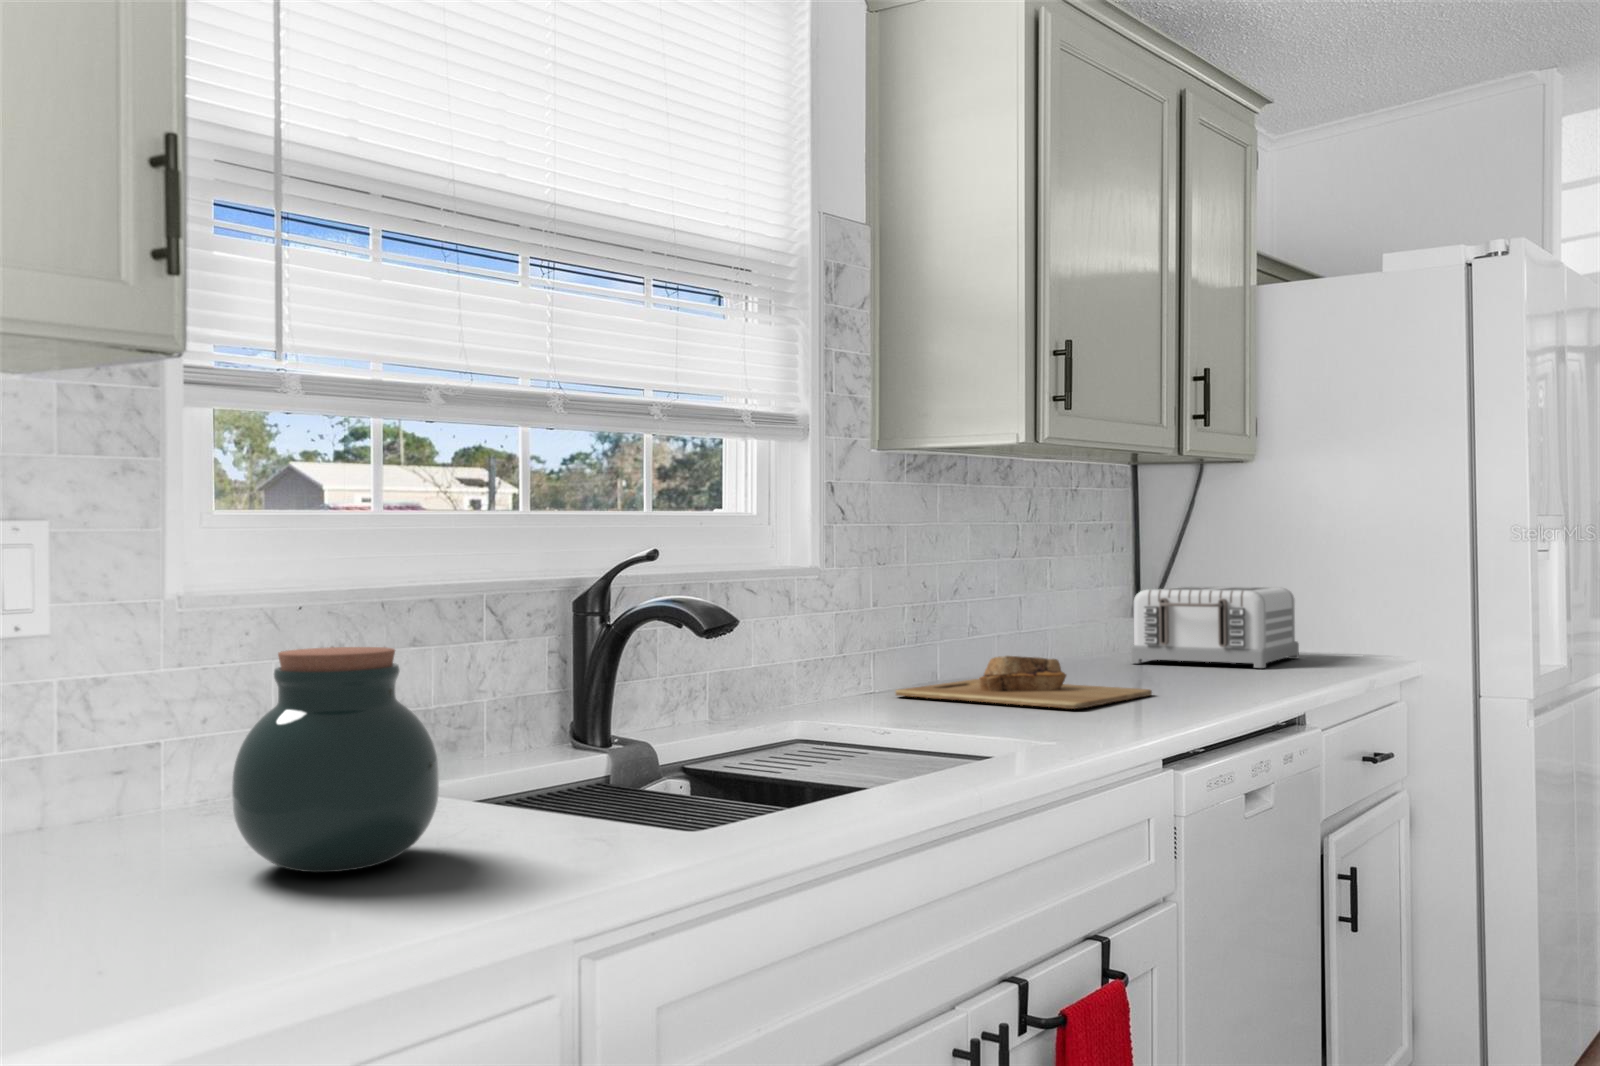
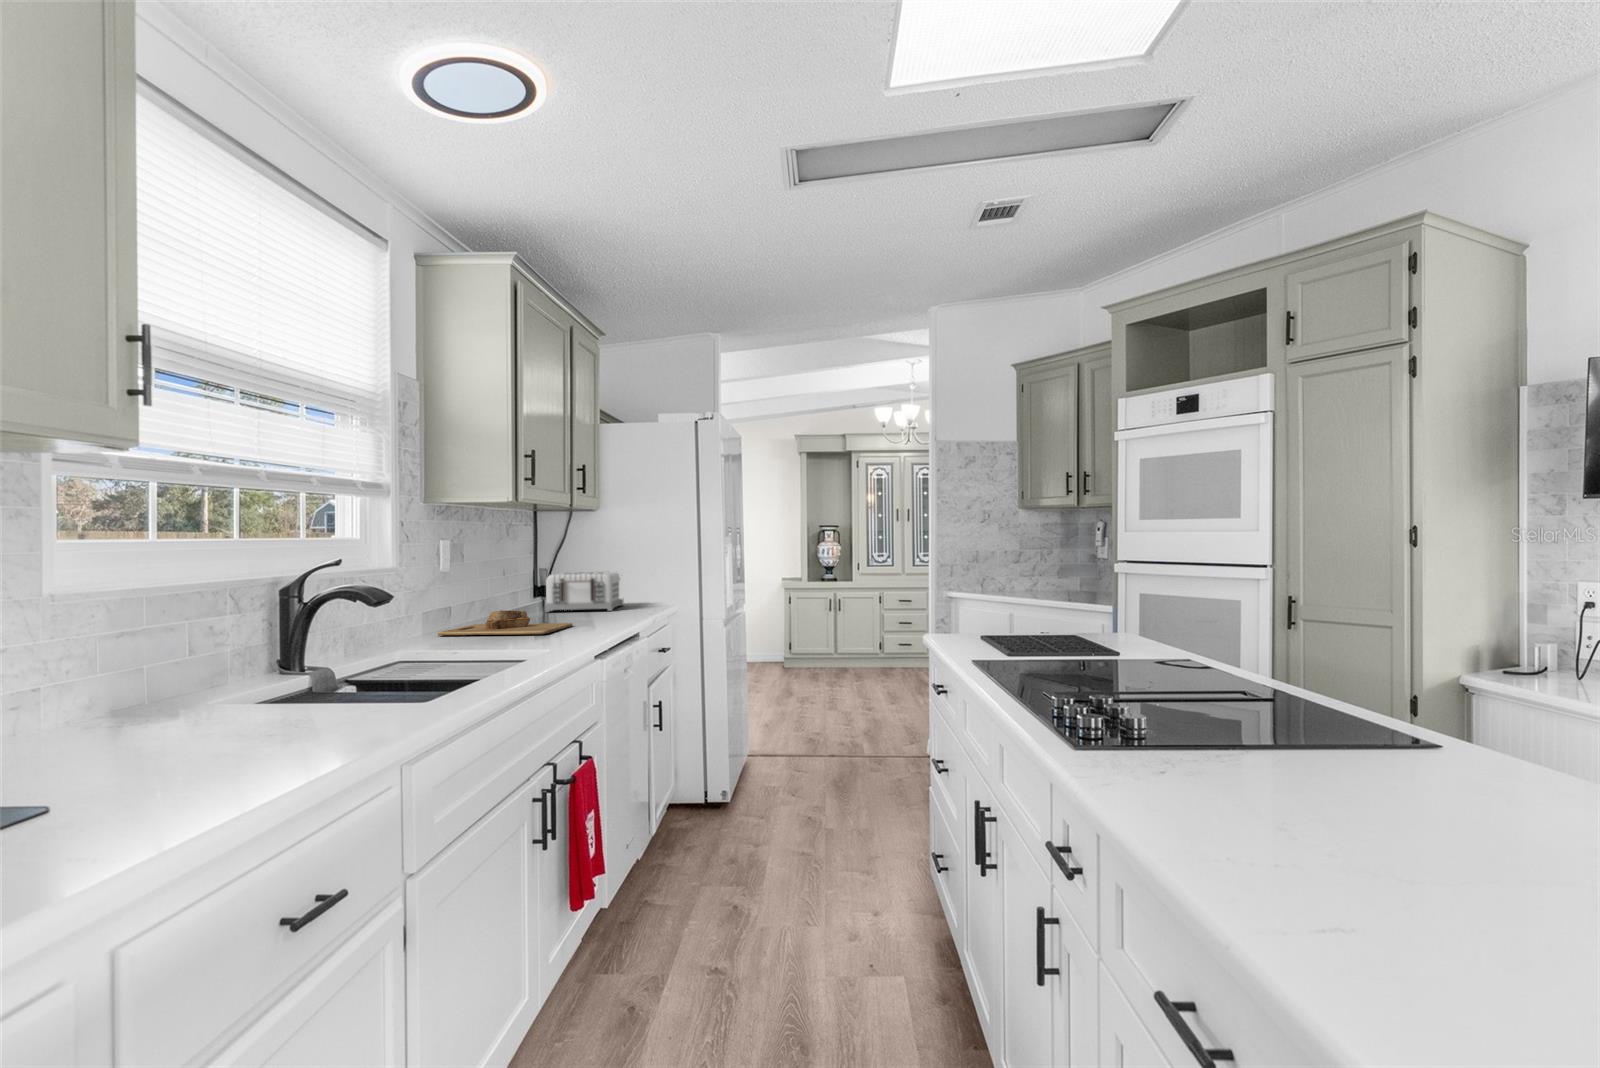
jar: present [232,647,439,872] -> none [179,617,303,736]

